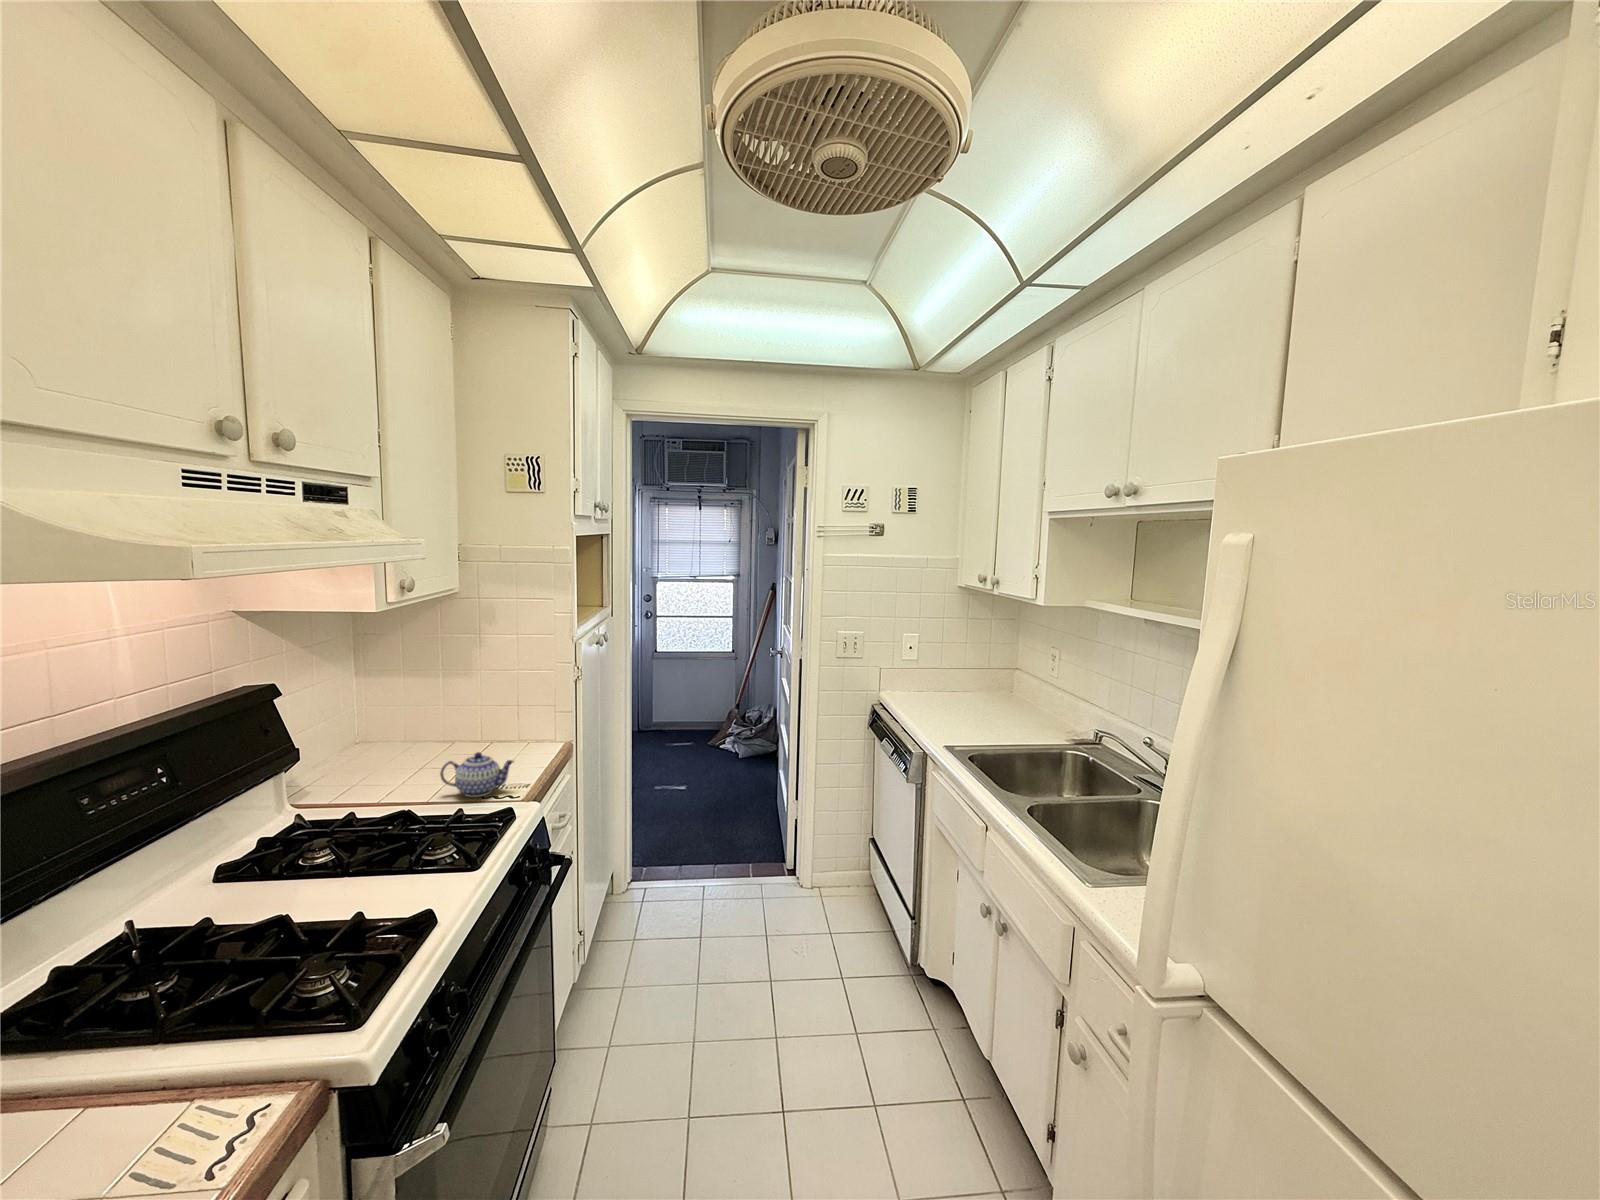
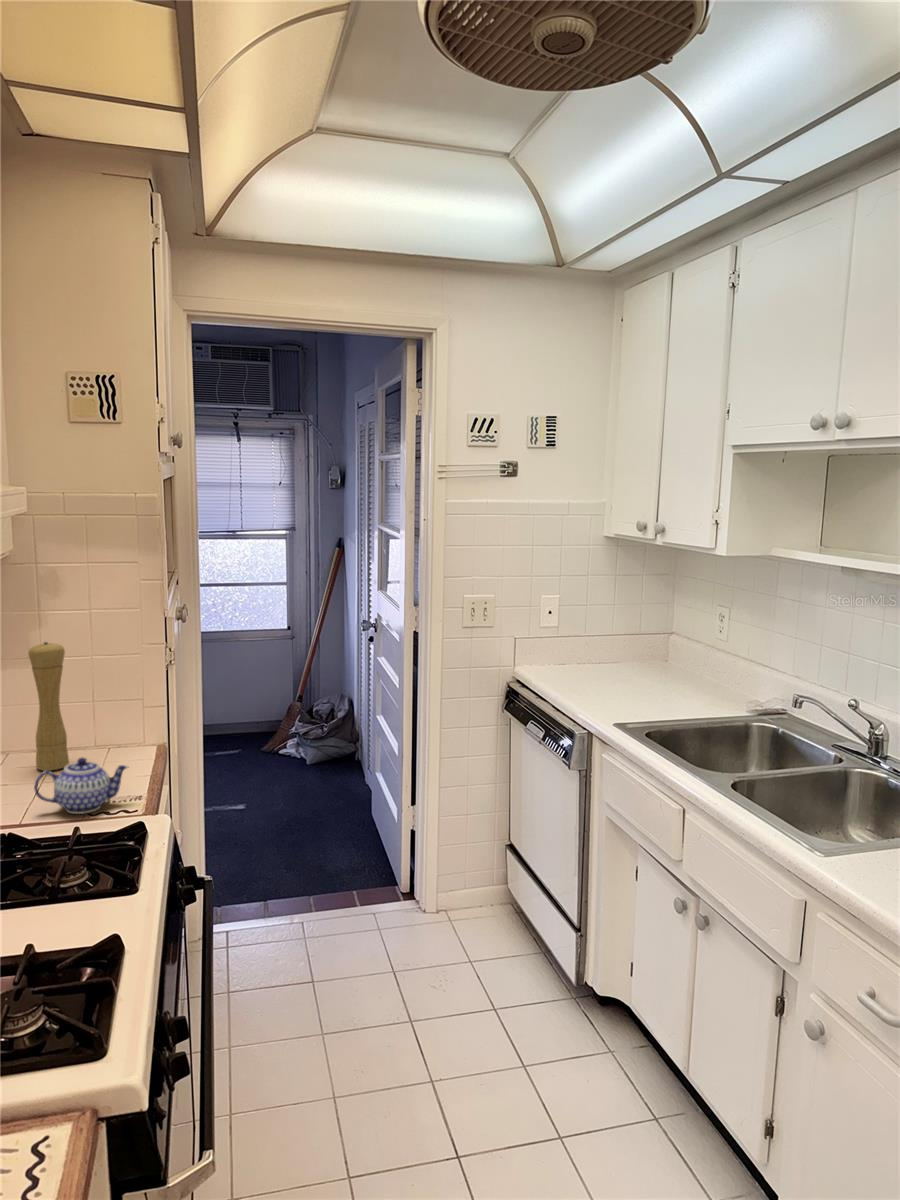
pepper mill: none [463,659,491,759] -> present [29,642,69,771]

